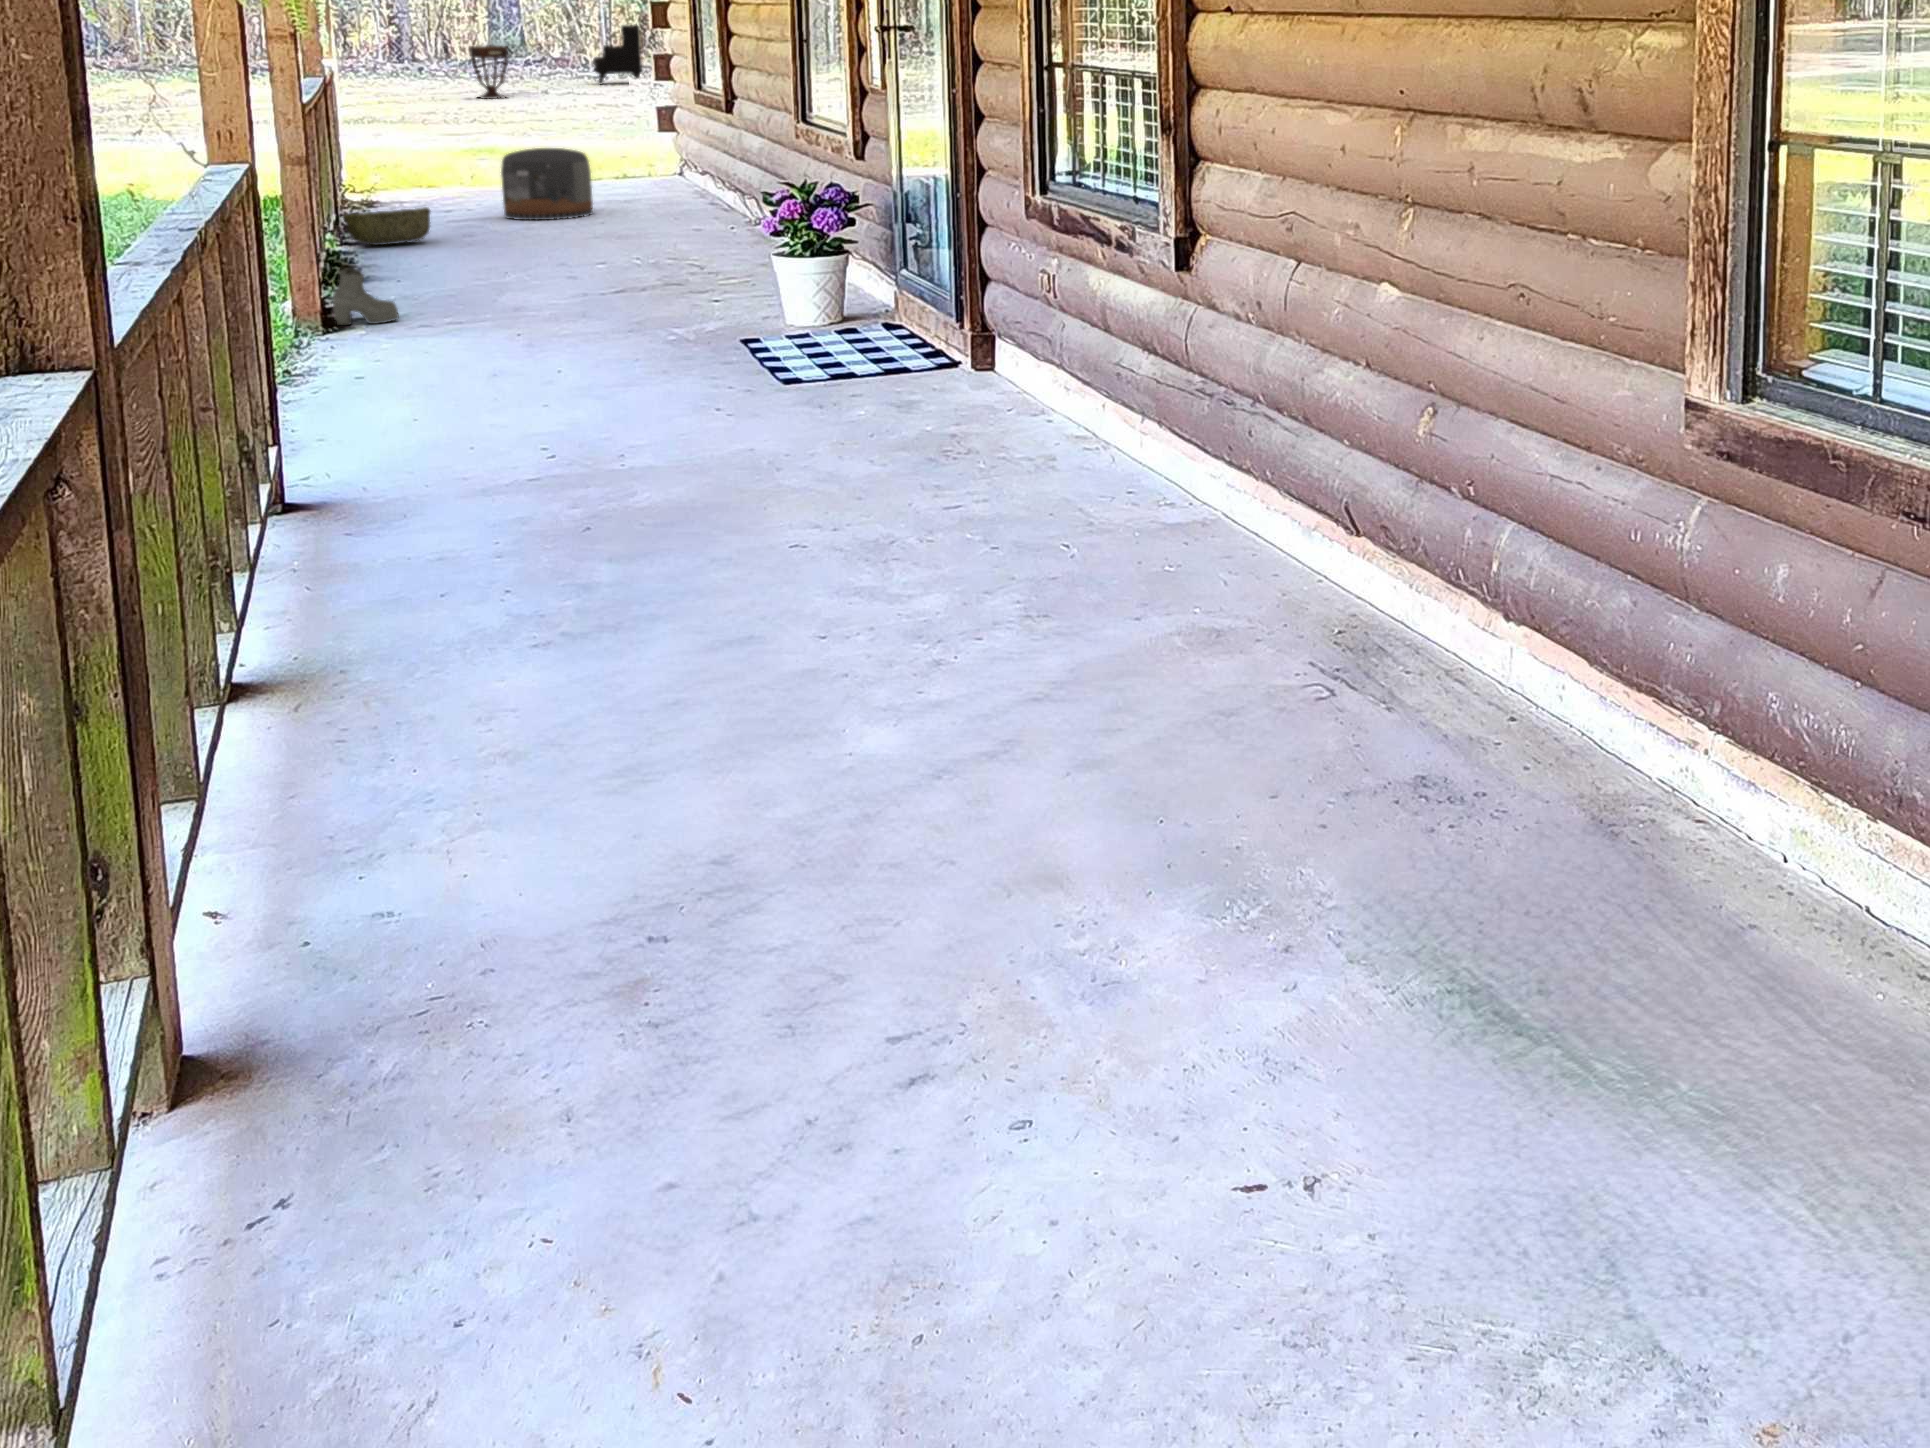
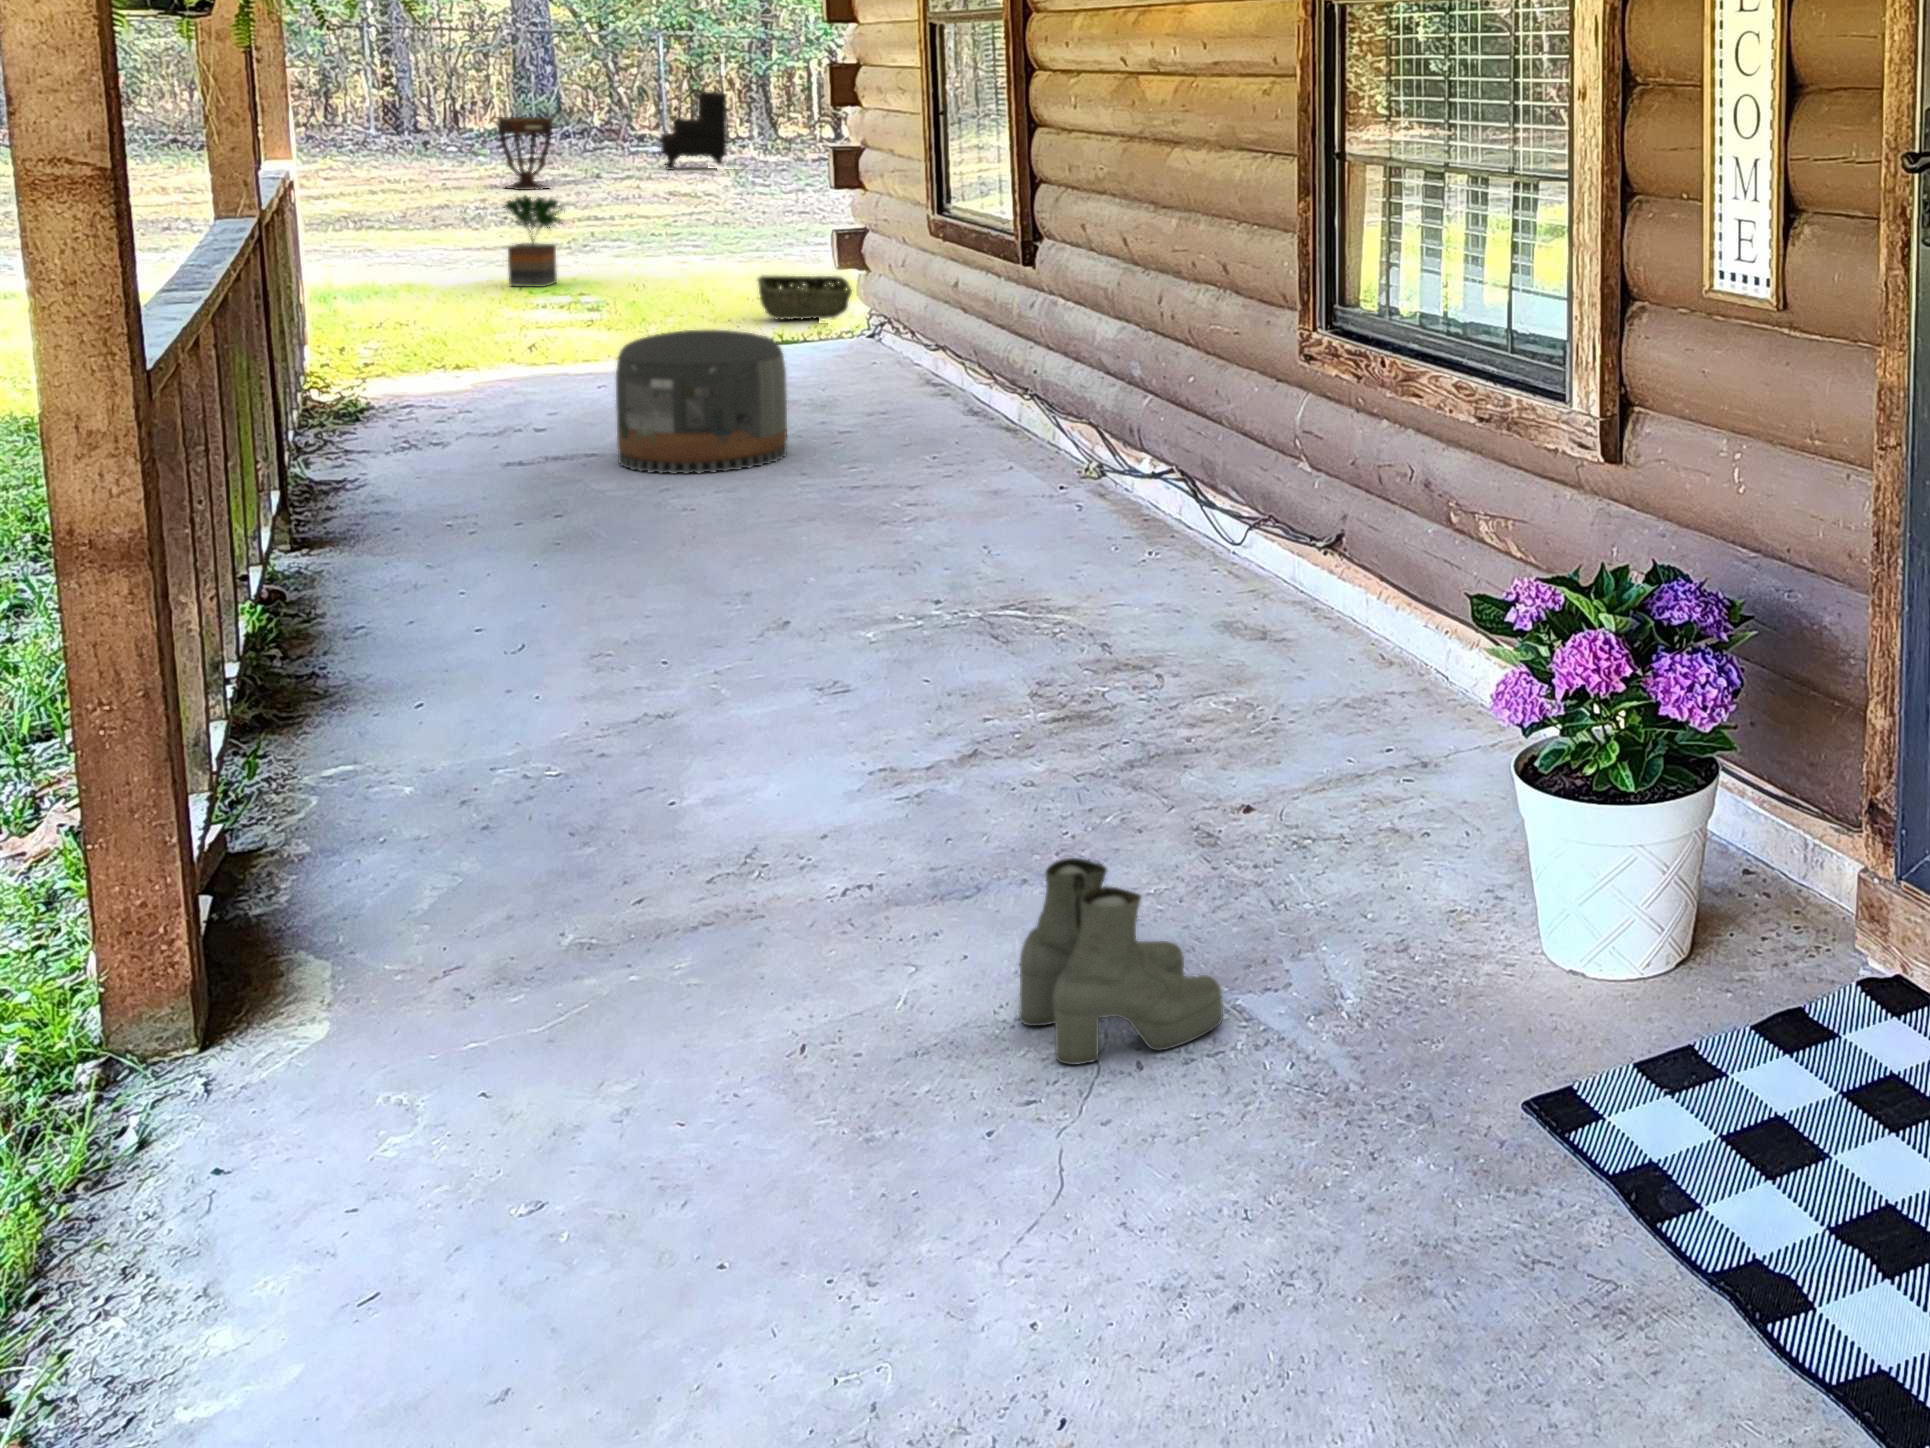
potted tree: none [459,91,501,150] -> present [504,196,565,287]
woven basket: present [343,207,430,245] -> present [758,275,852,320]
boots: present [332,268,399,325] -> present [1019,858,1223,1065]

